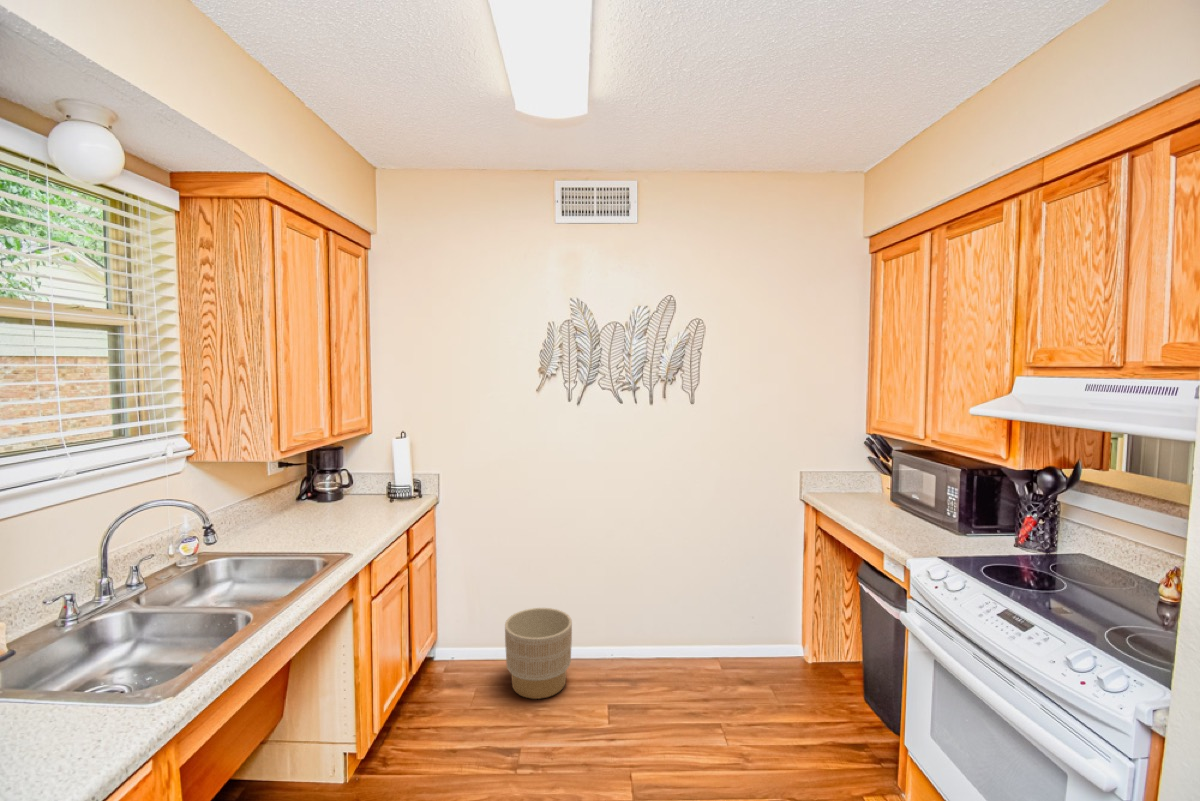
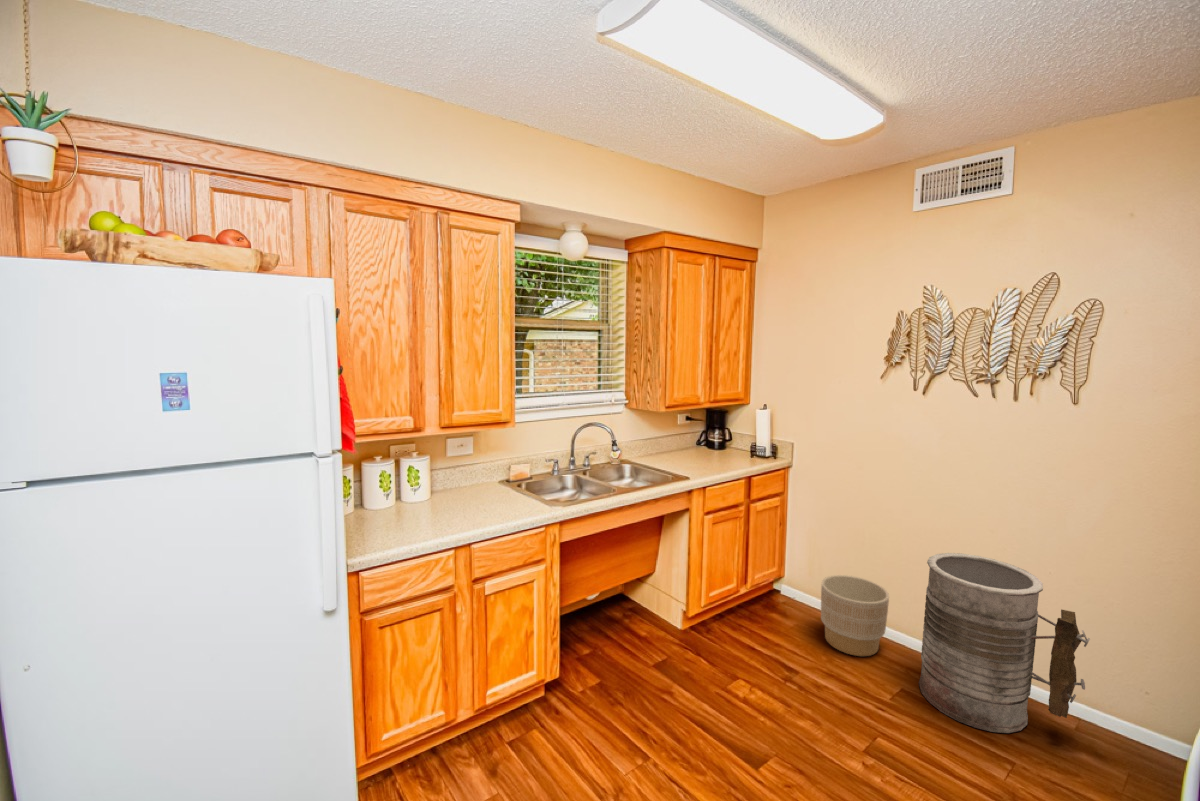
trash can: none [610,549,726,712] -> present [919,553,1090,733]

